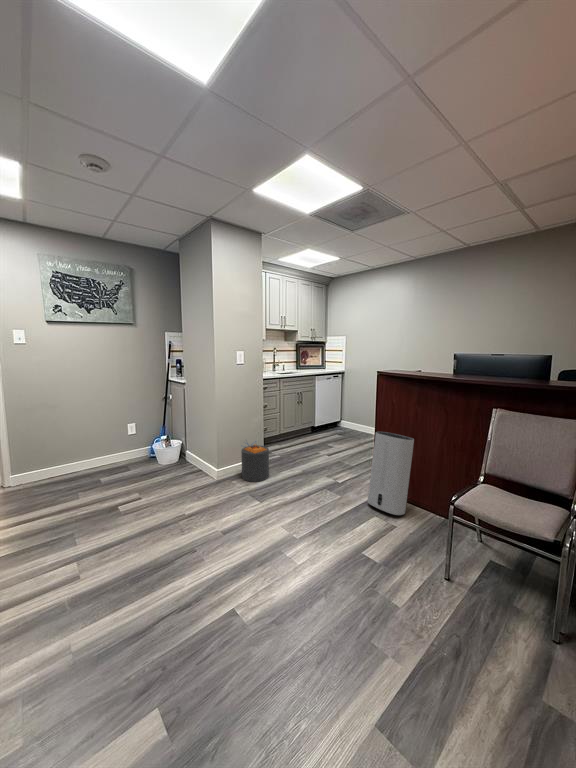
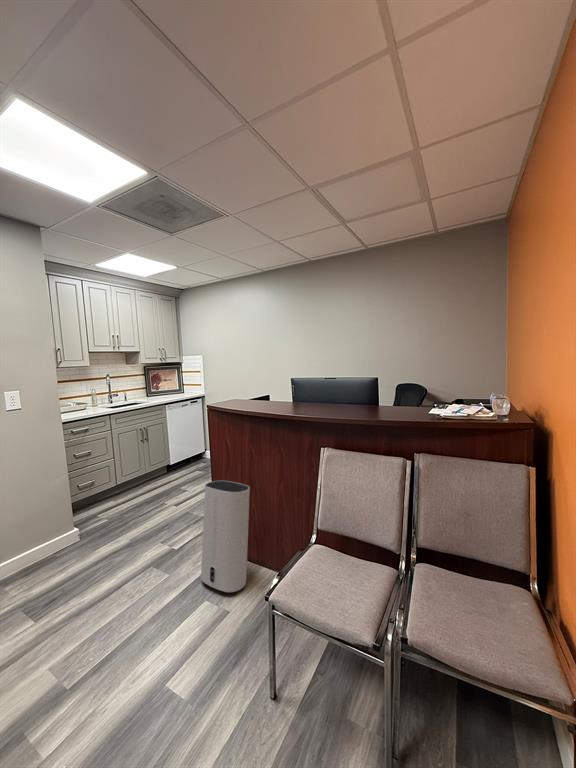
trash can: present [241,443,269,482] -> none [16,511,75,580]

